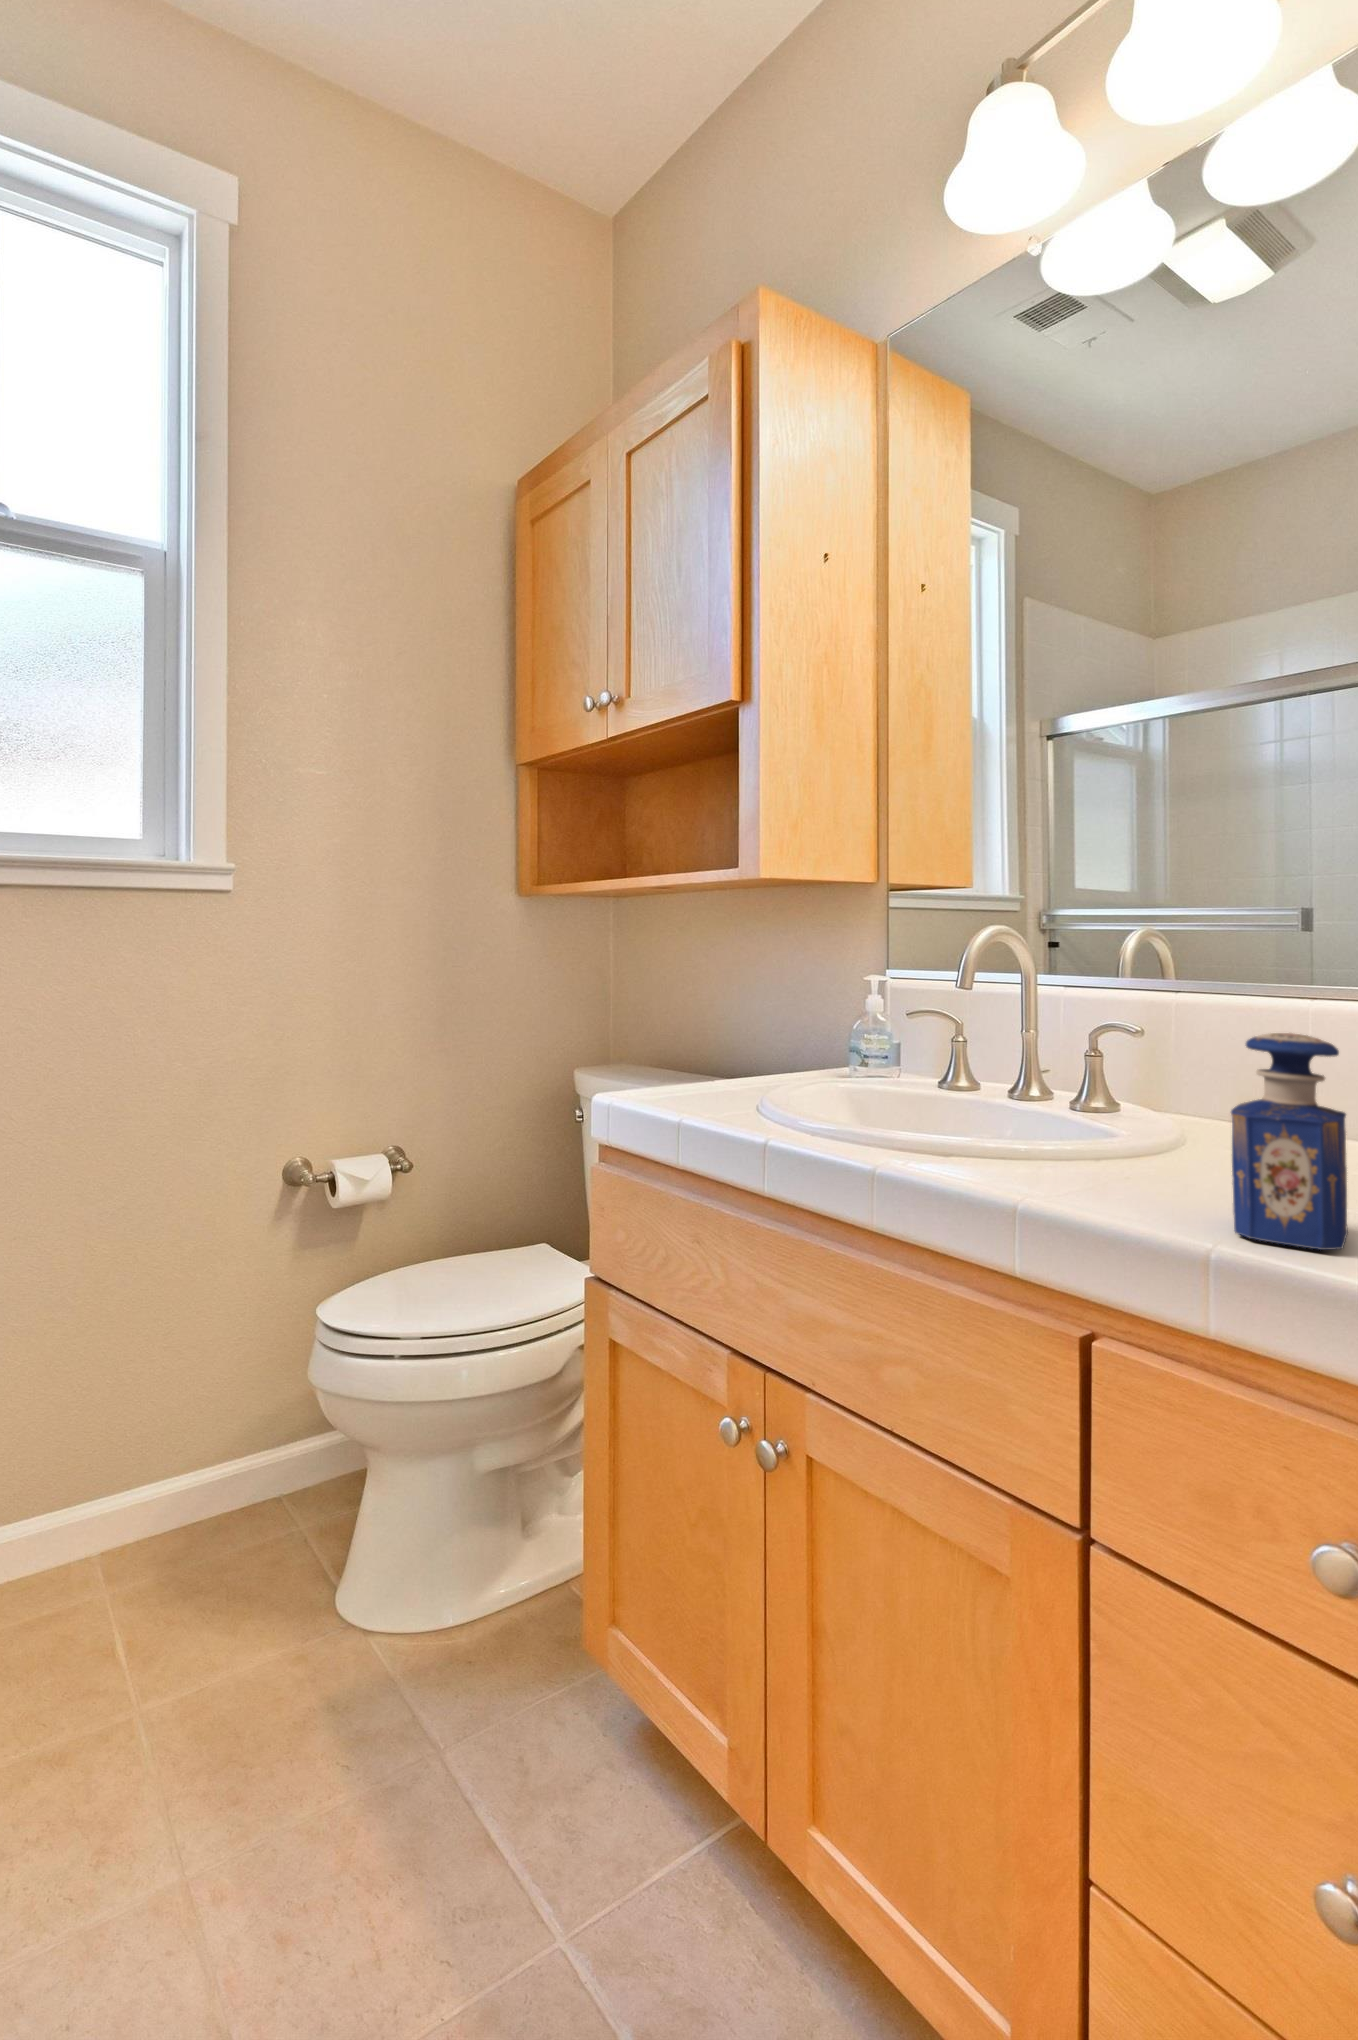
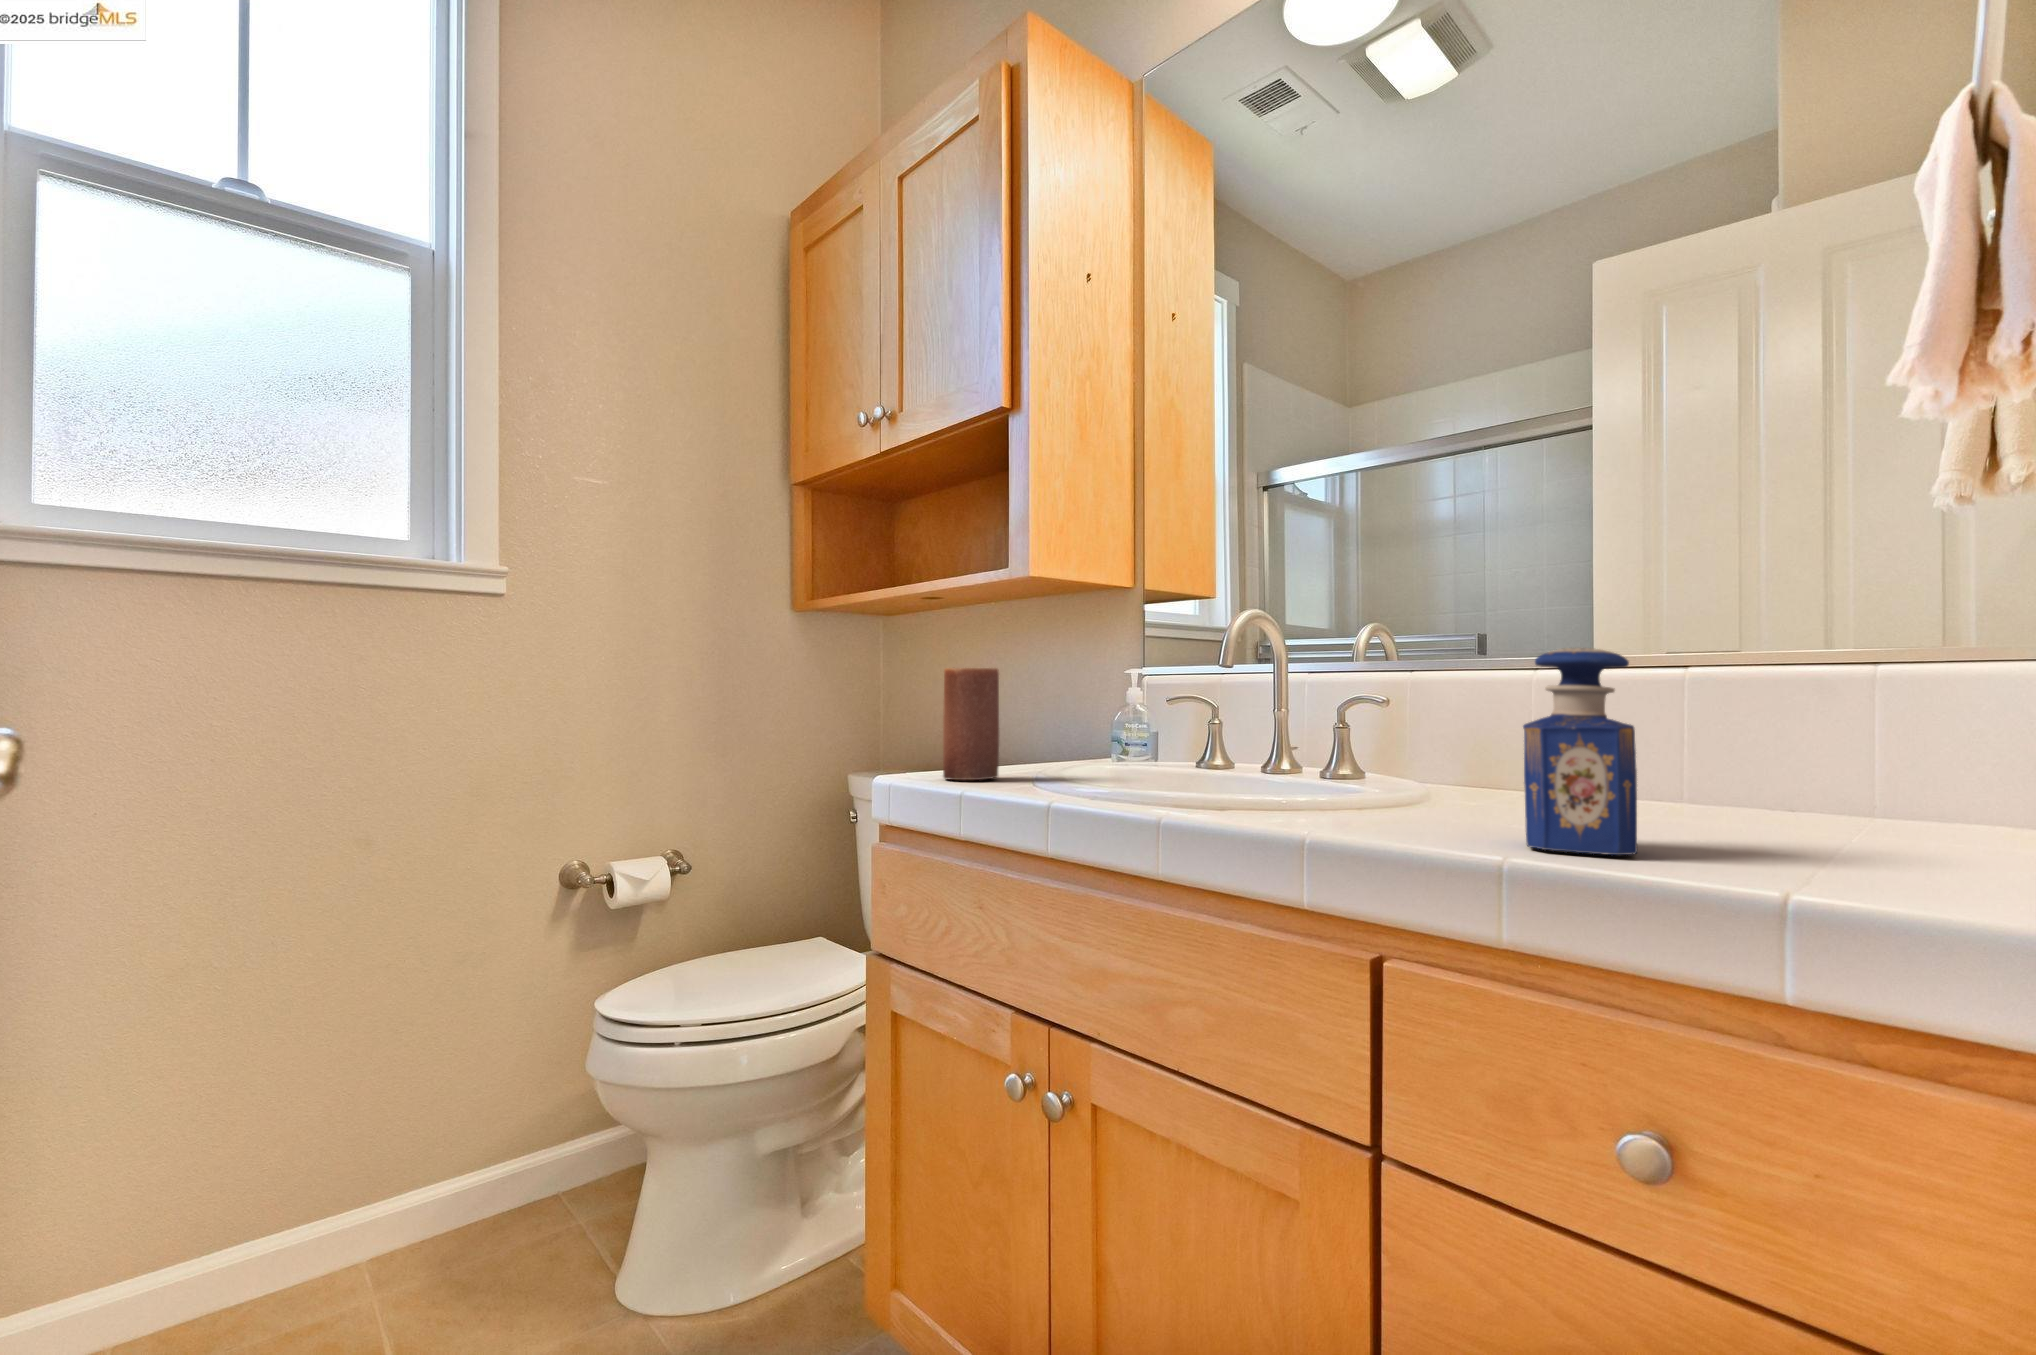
candle: none [668,987,725,1106] -> present [943,668,999,780]

